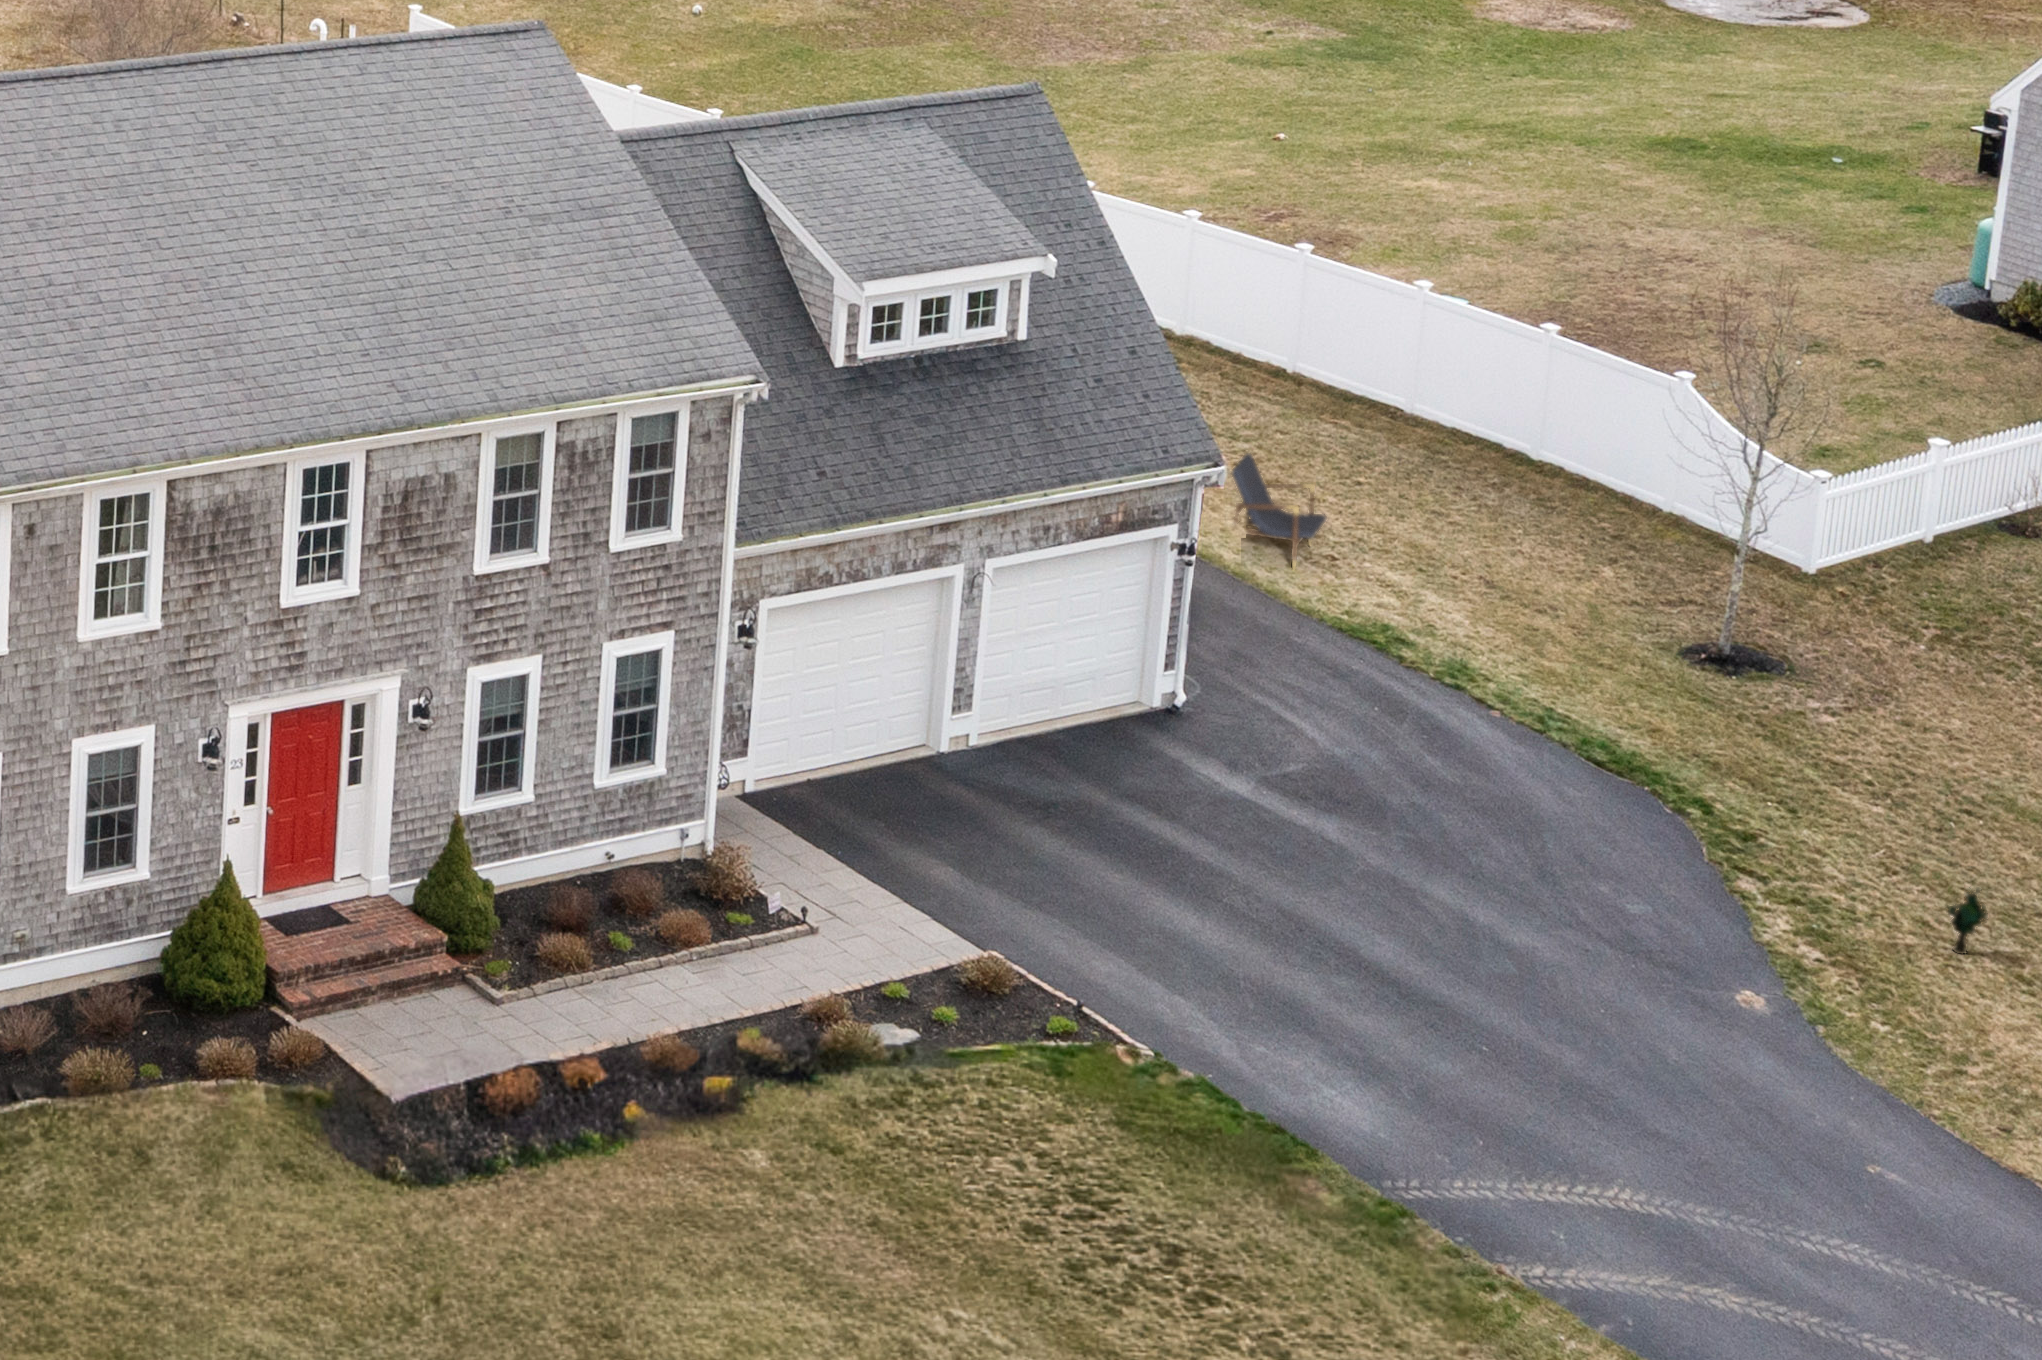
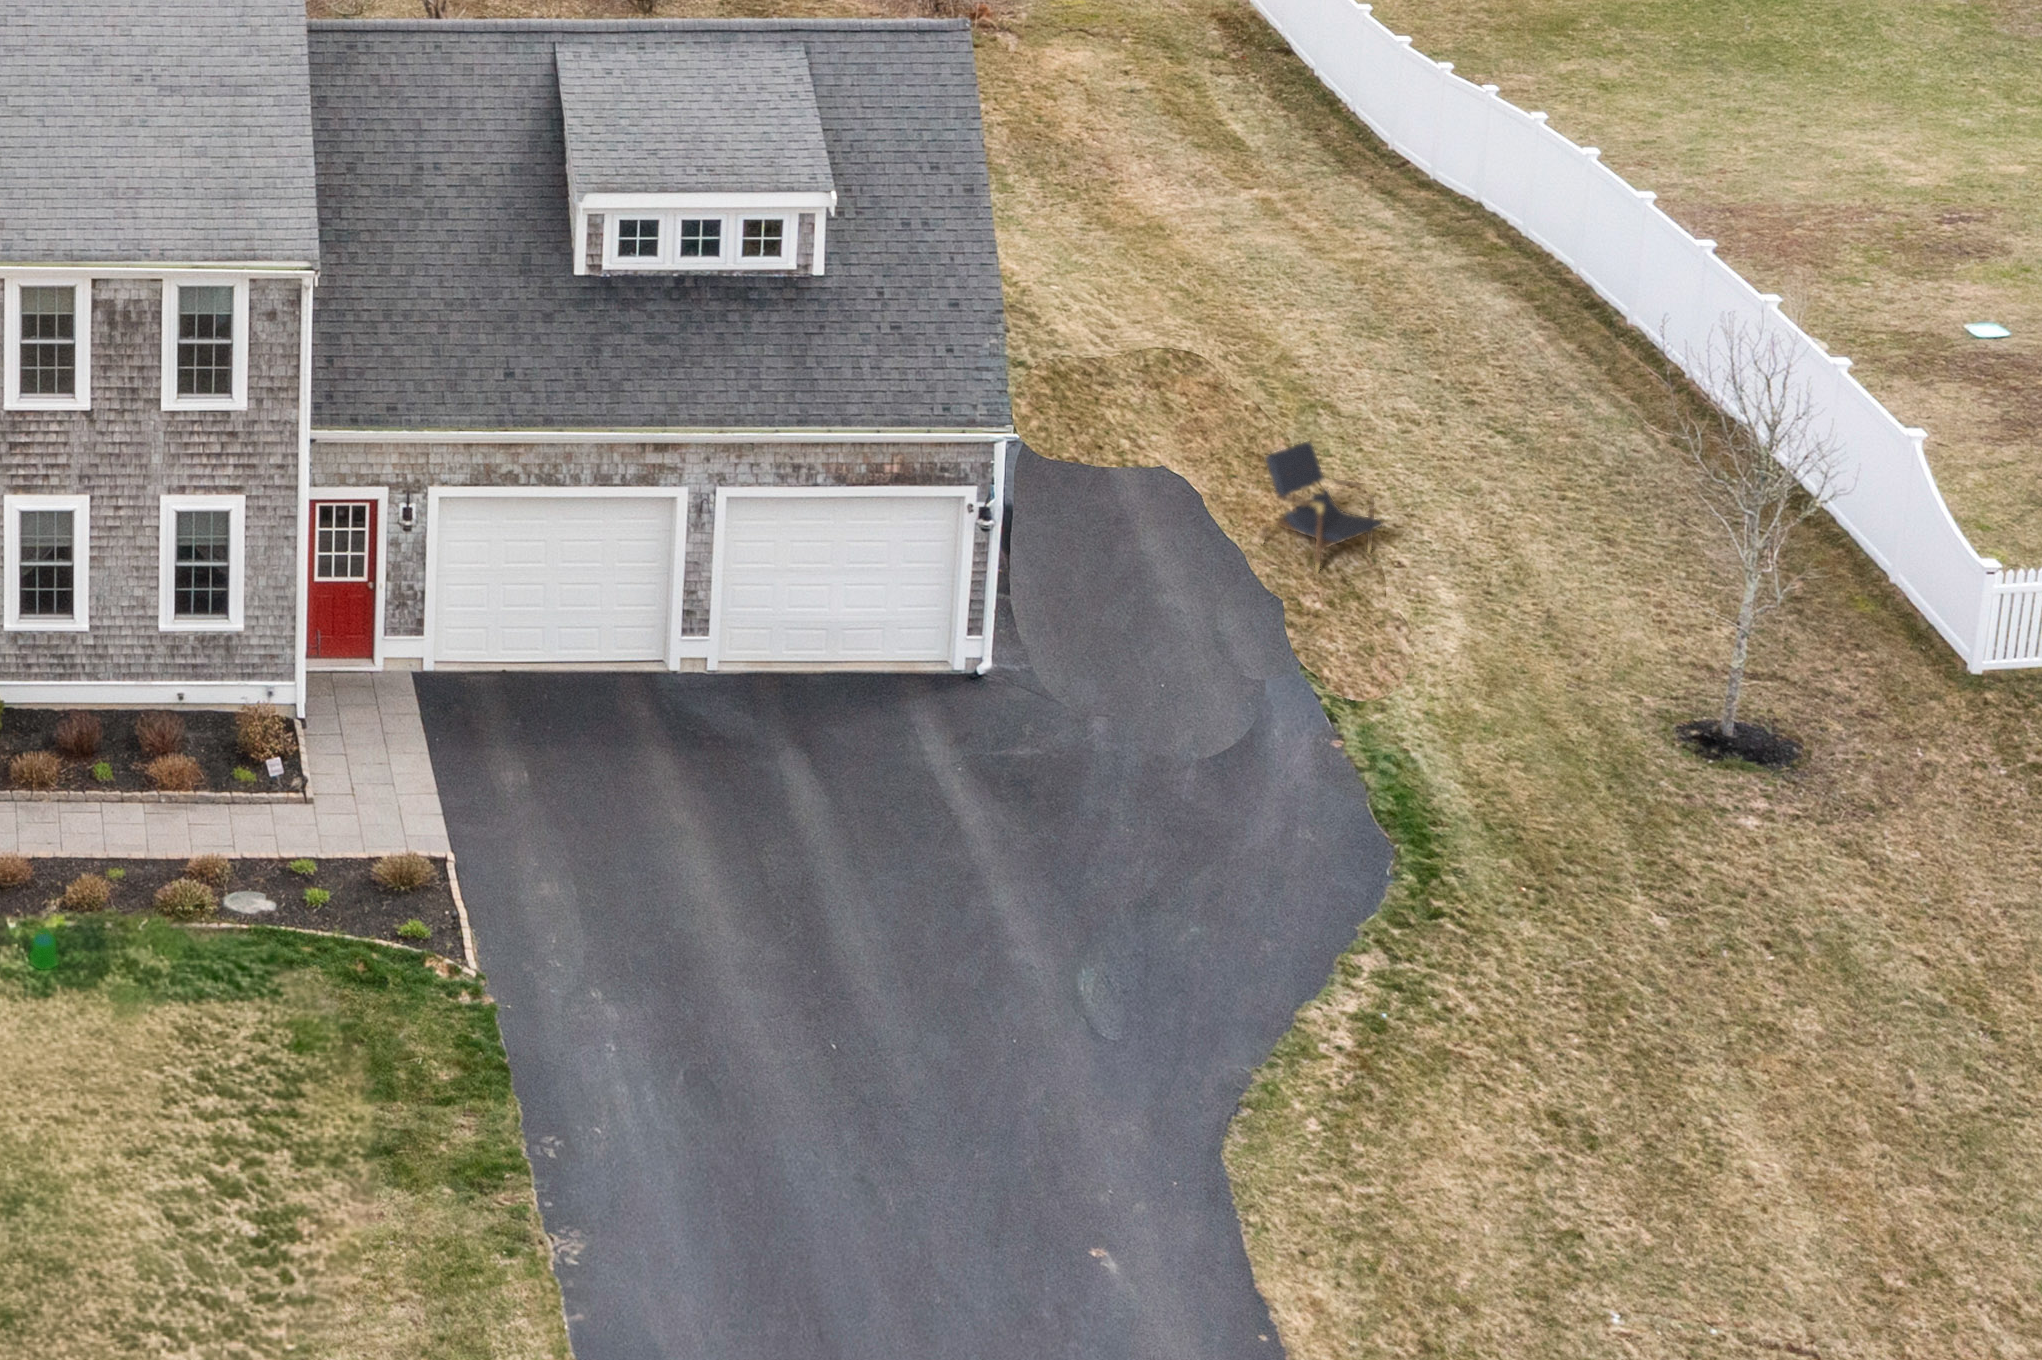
decorative plant: present [1948,889,1988,954] -> none [1598,1038,1652,1115]
watering can: none [741,1089,771,1132] -> present [29,929,58,970]

